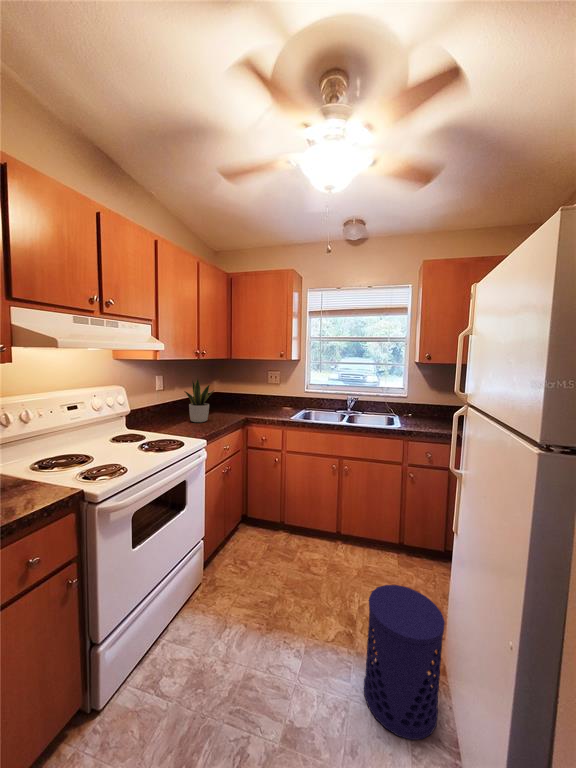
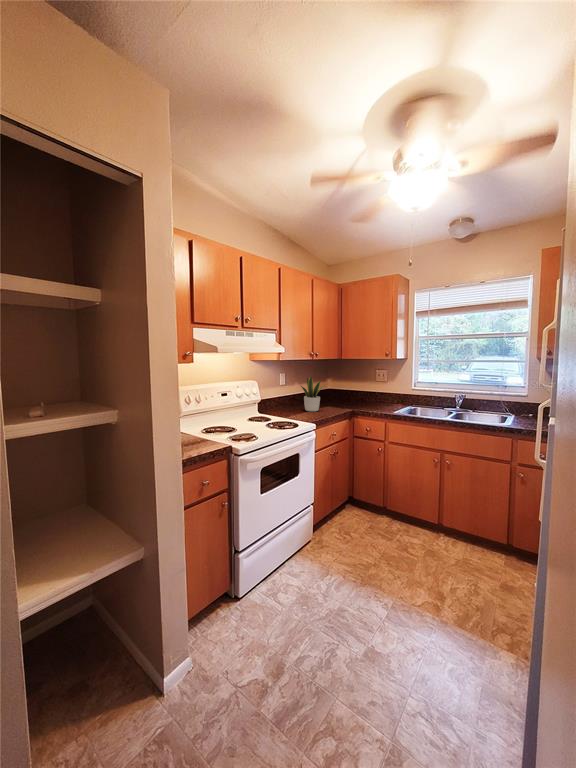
waste bin: present [364,585,445,740] -> none [443,564,527,704]

